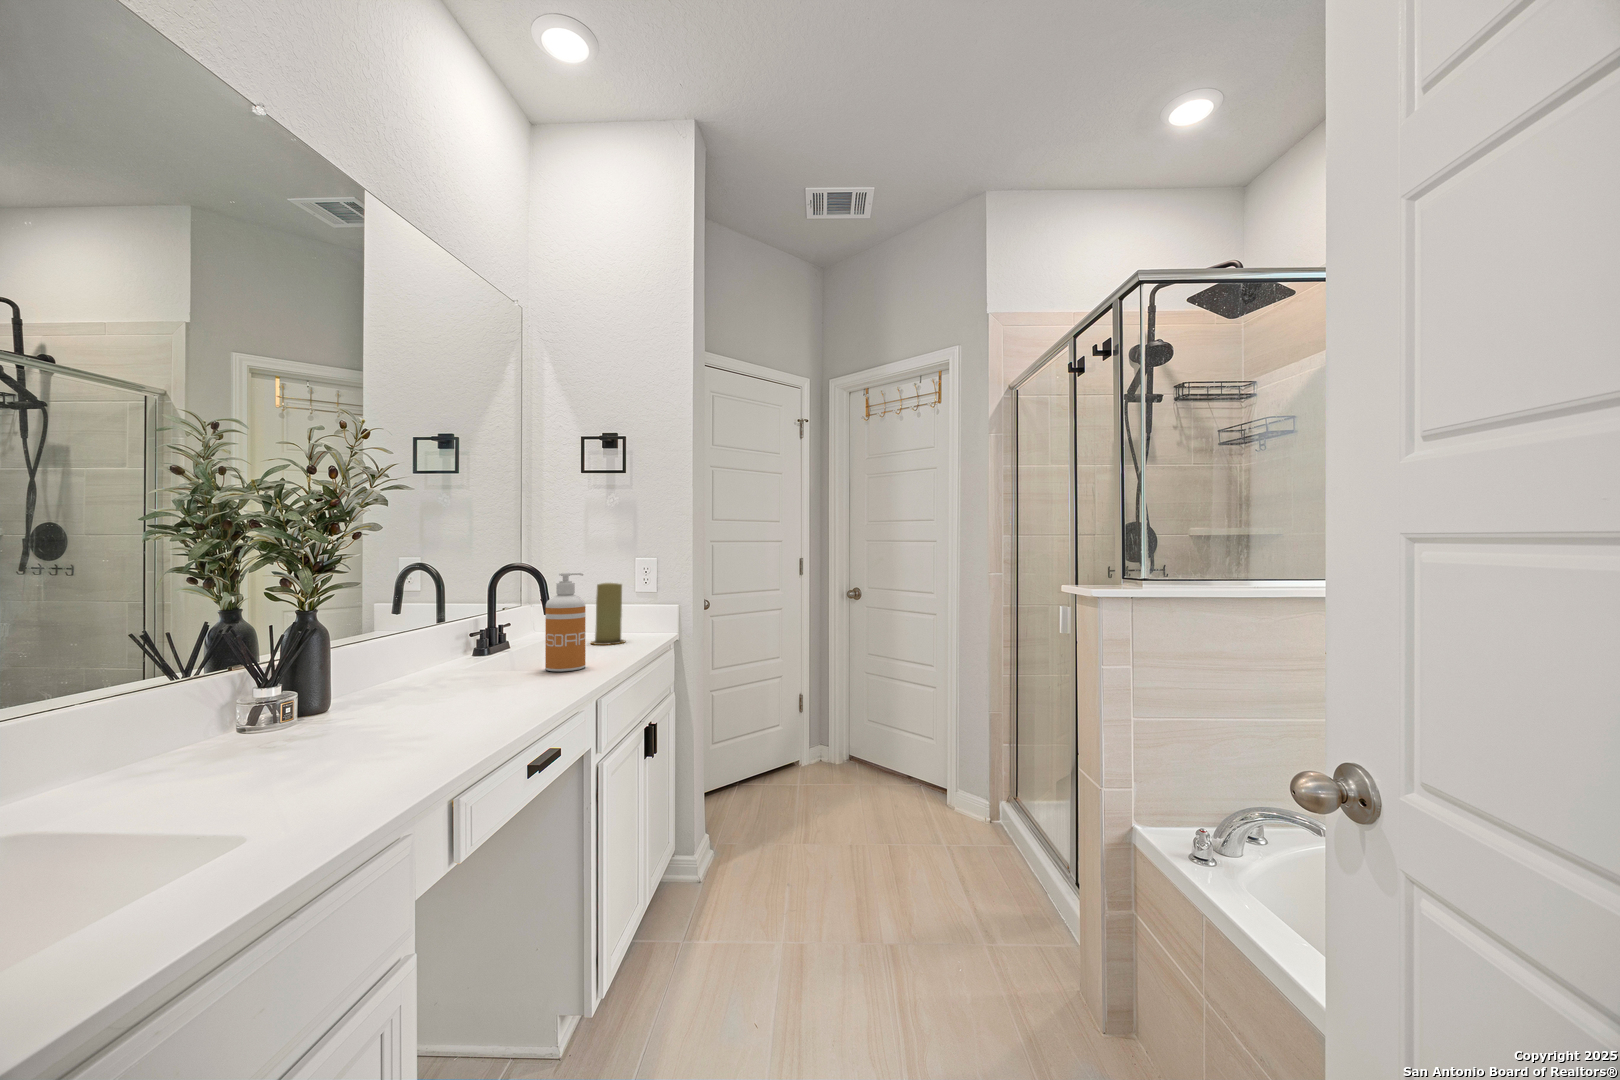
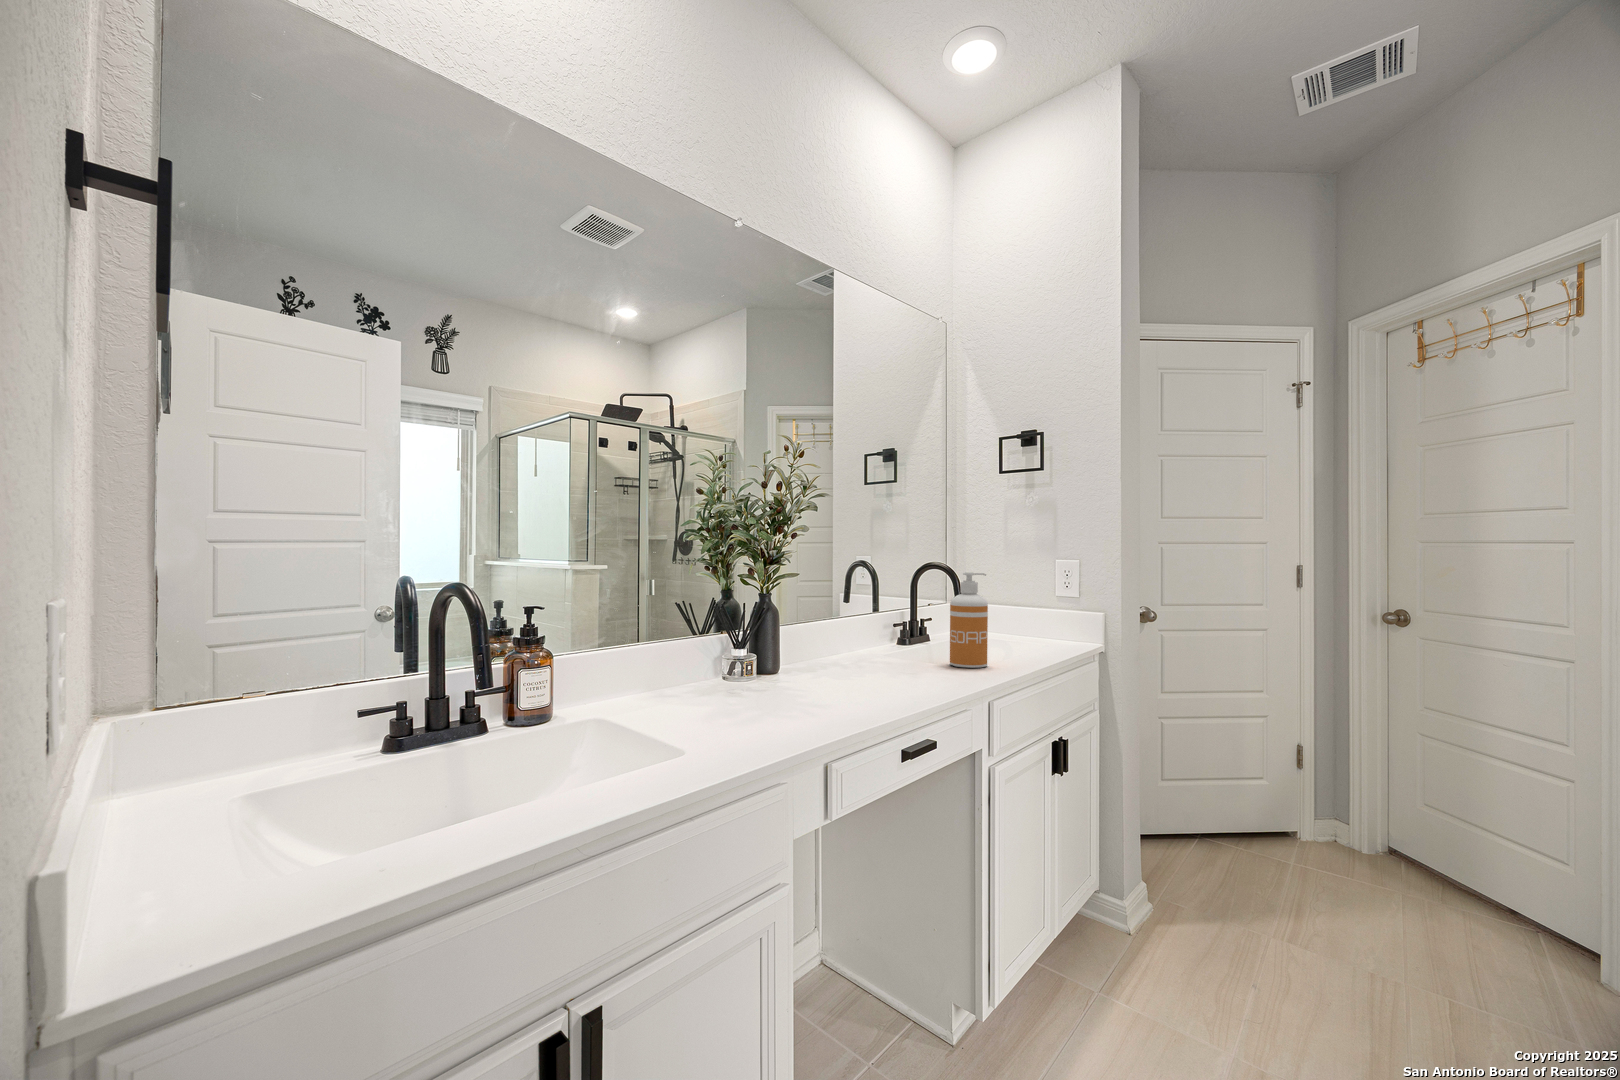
candle: present [591,583,625,645] -> none [1007,585,1044,649]

